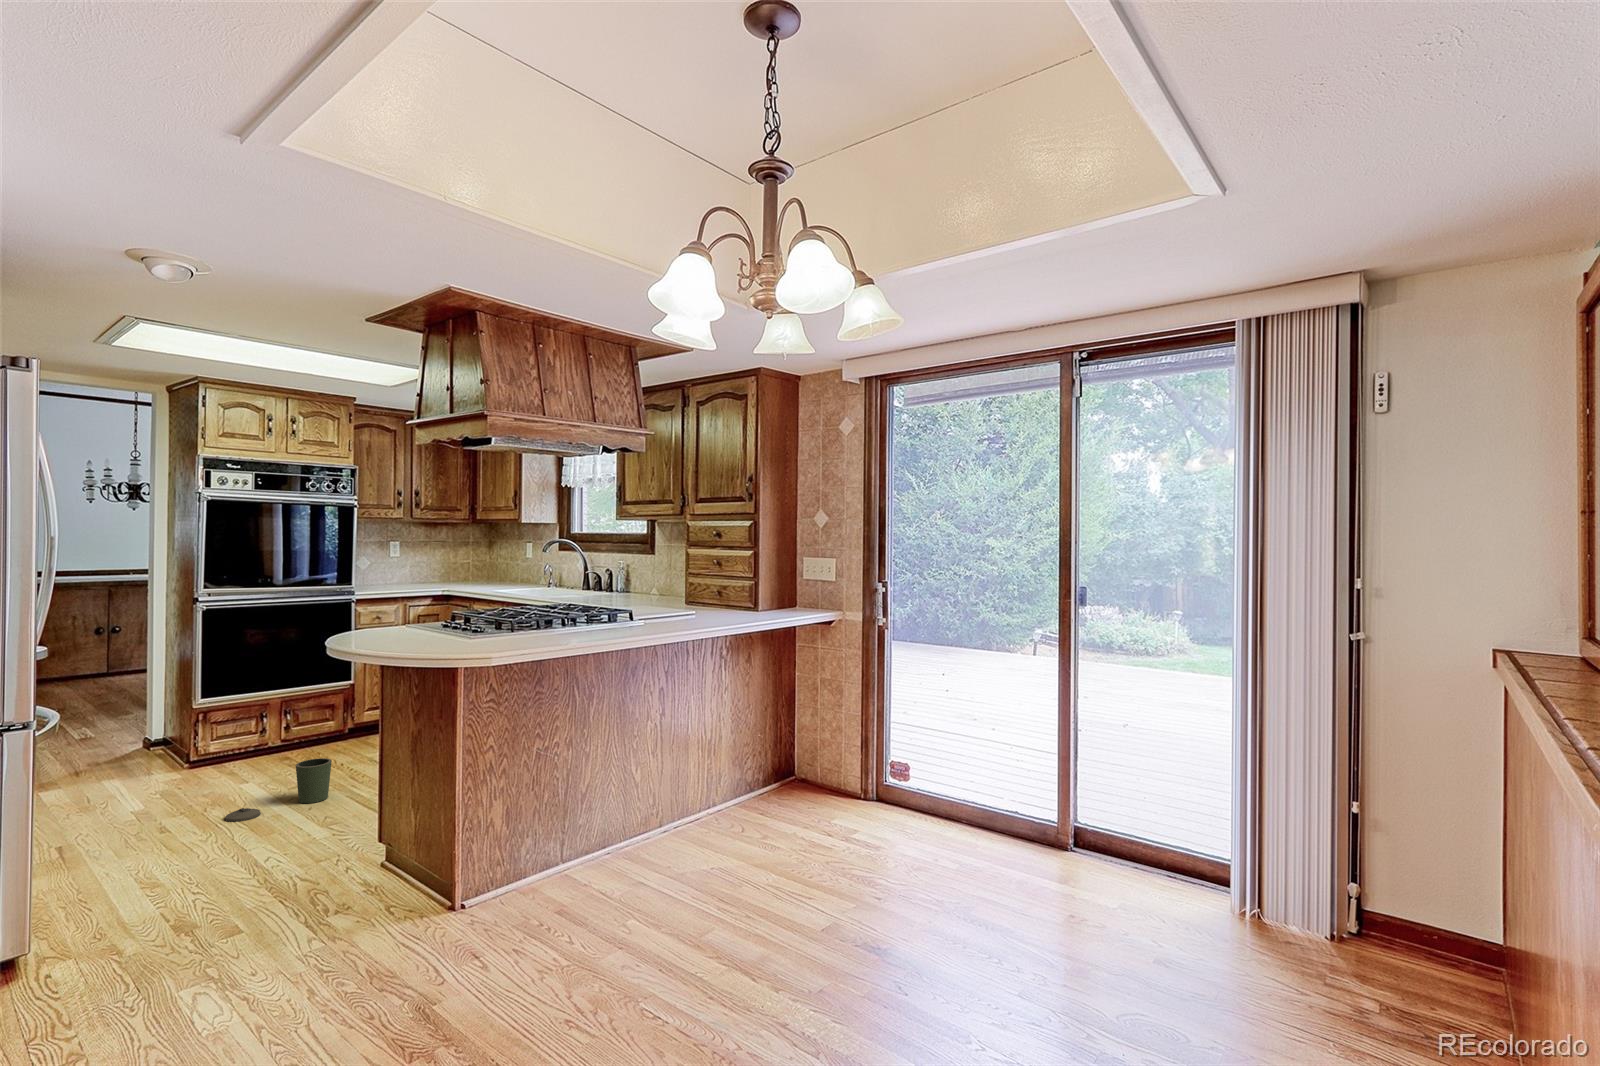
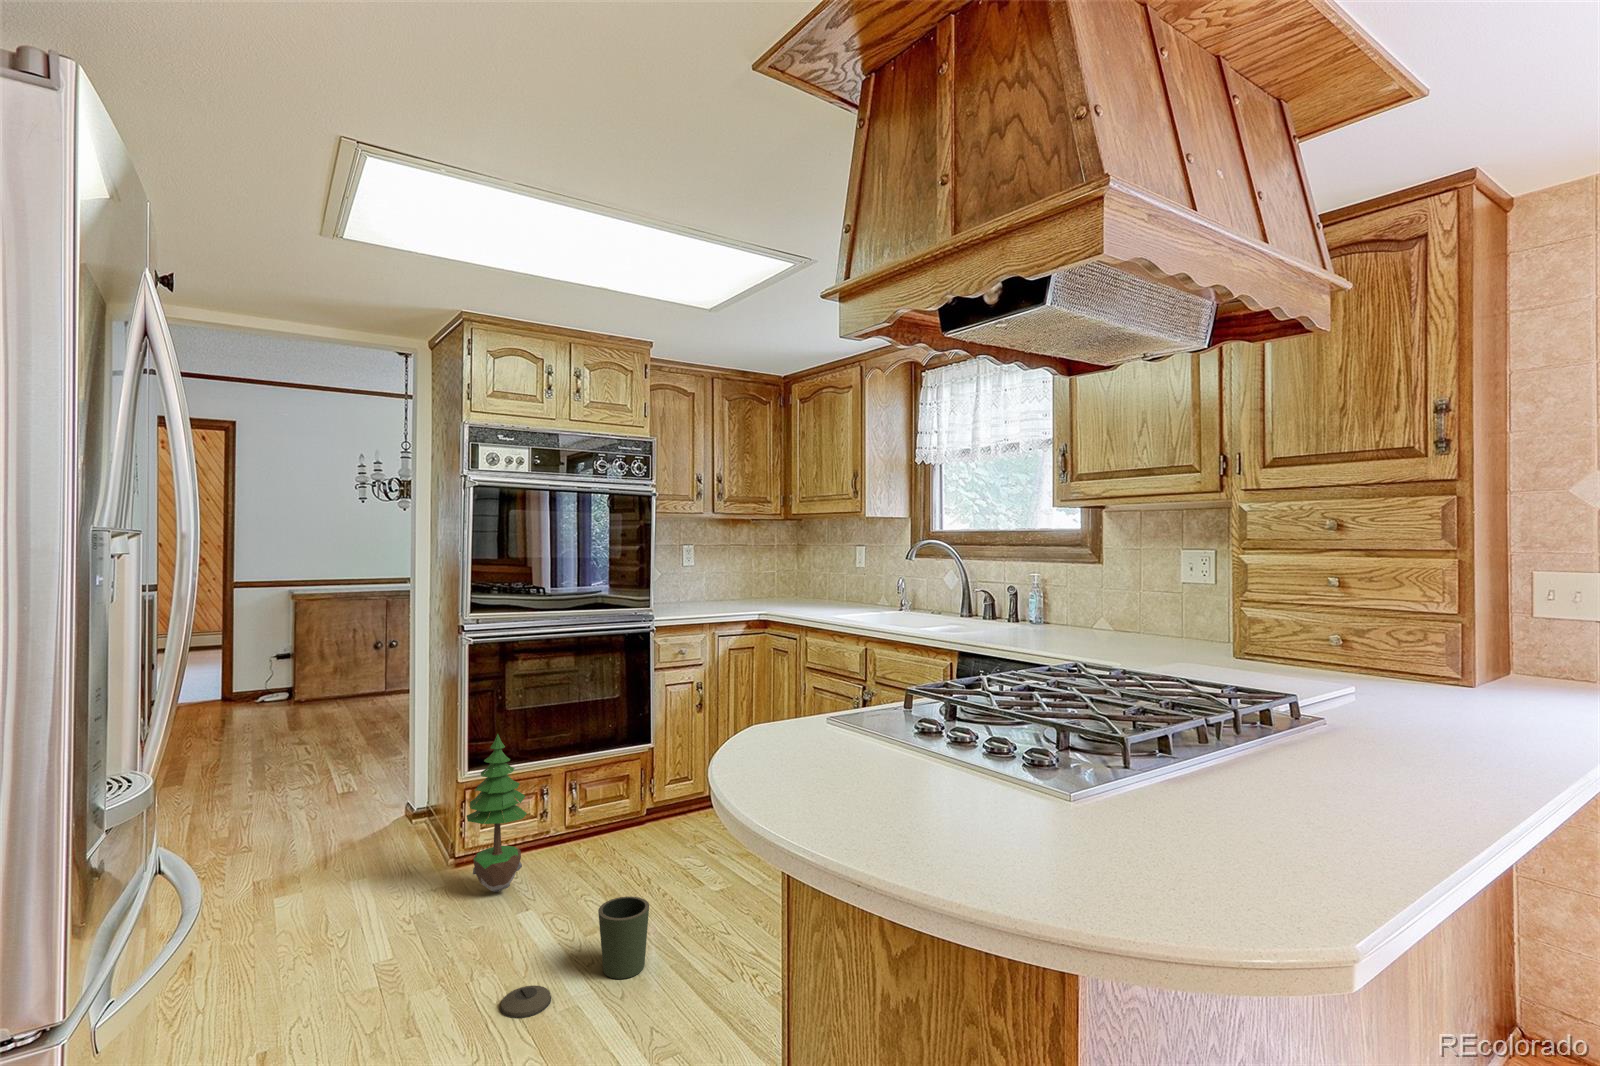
potted tree: none [200,669,248,777] -> present [467,734,527,892]

